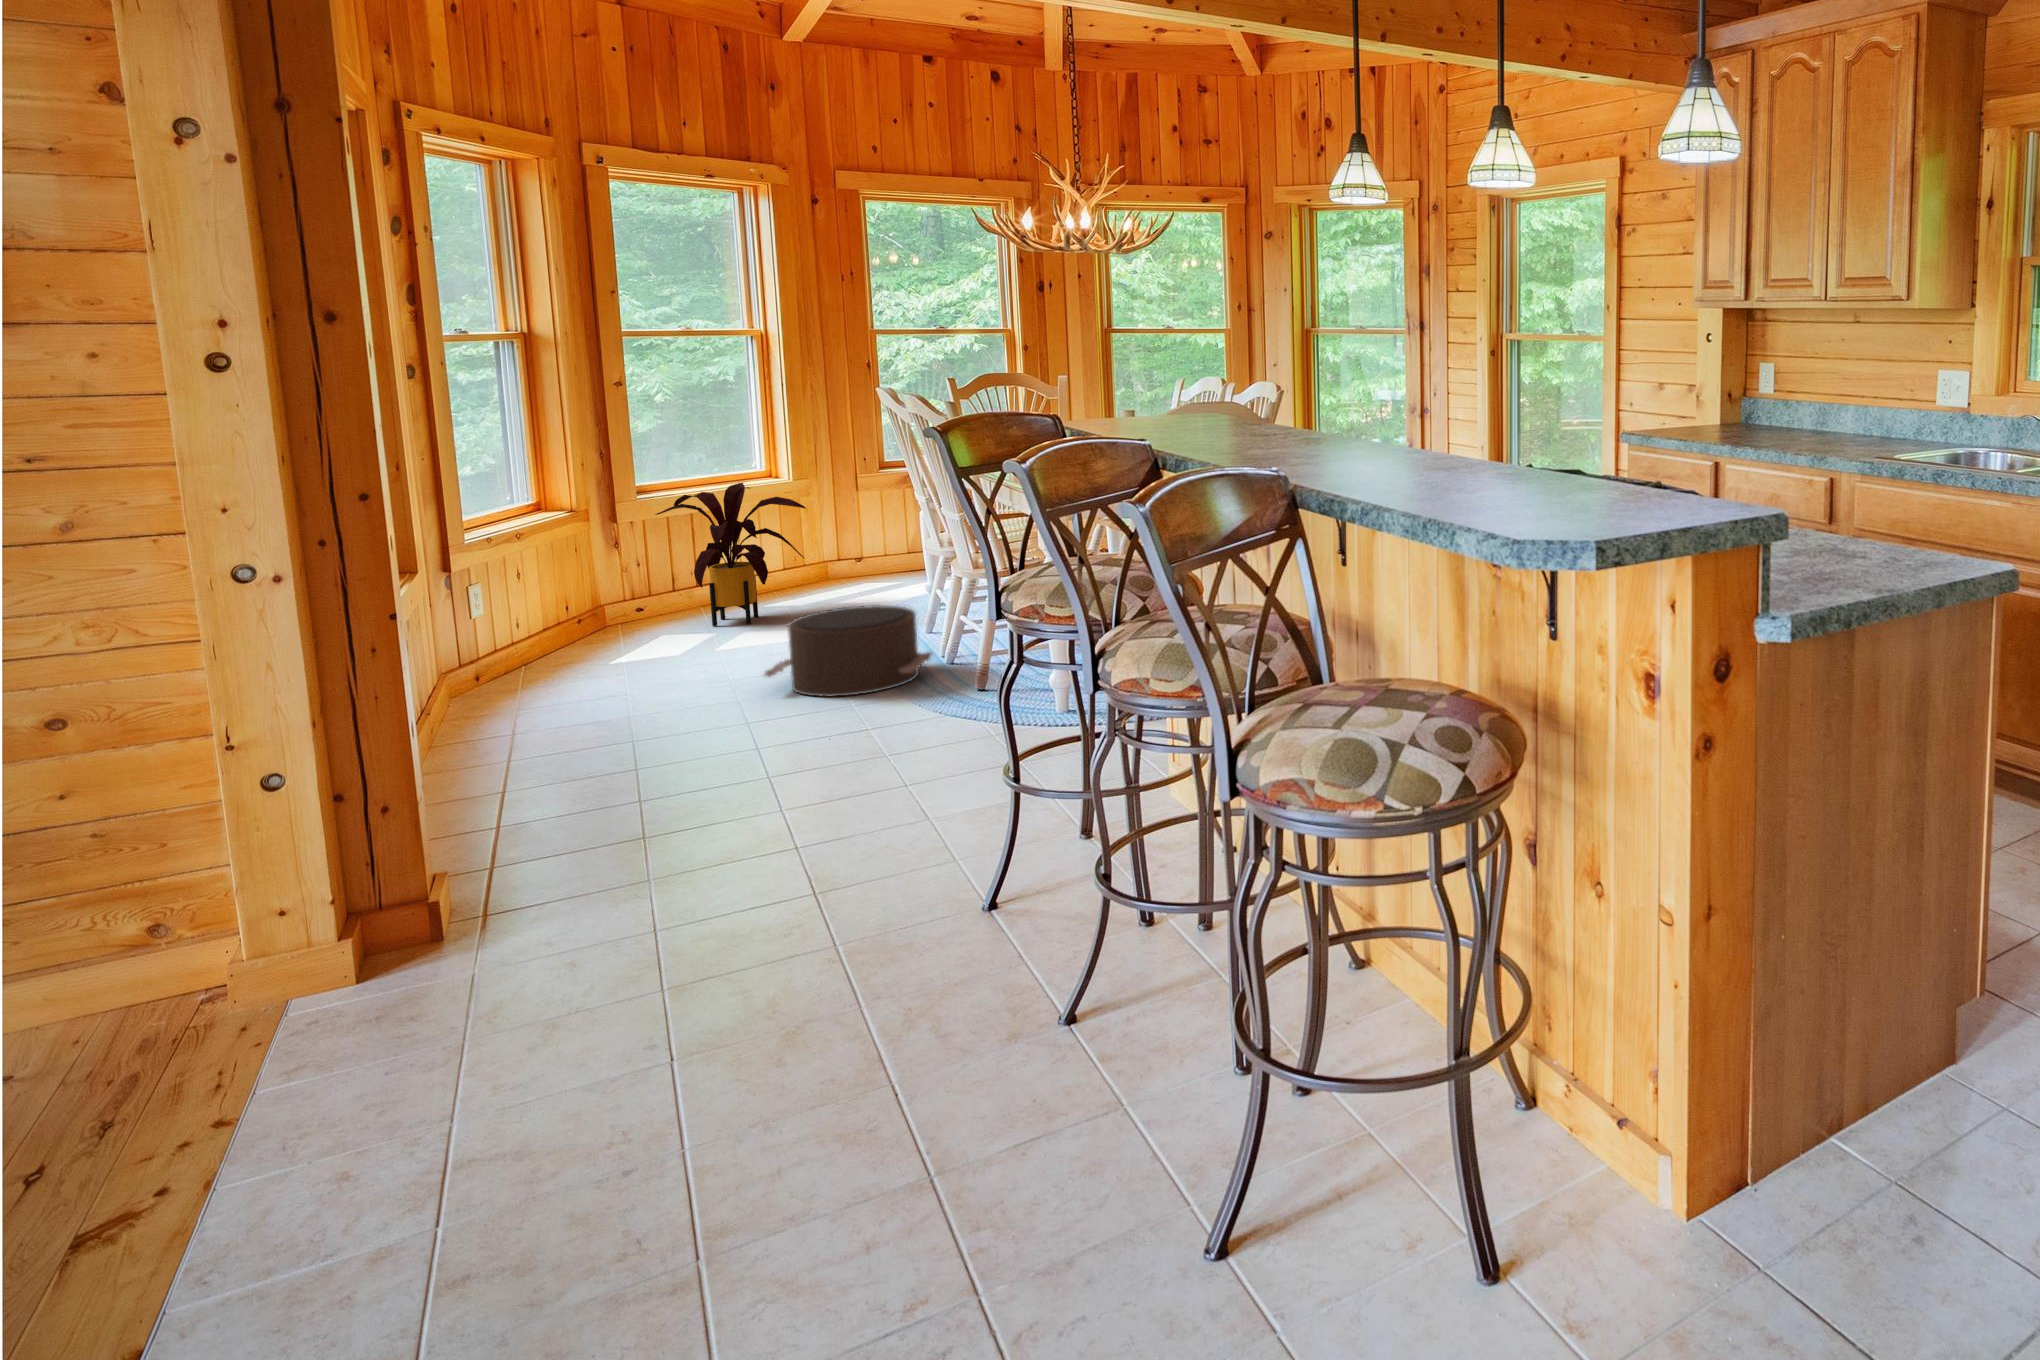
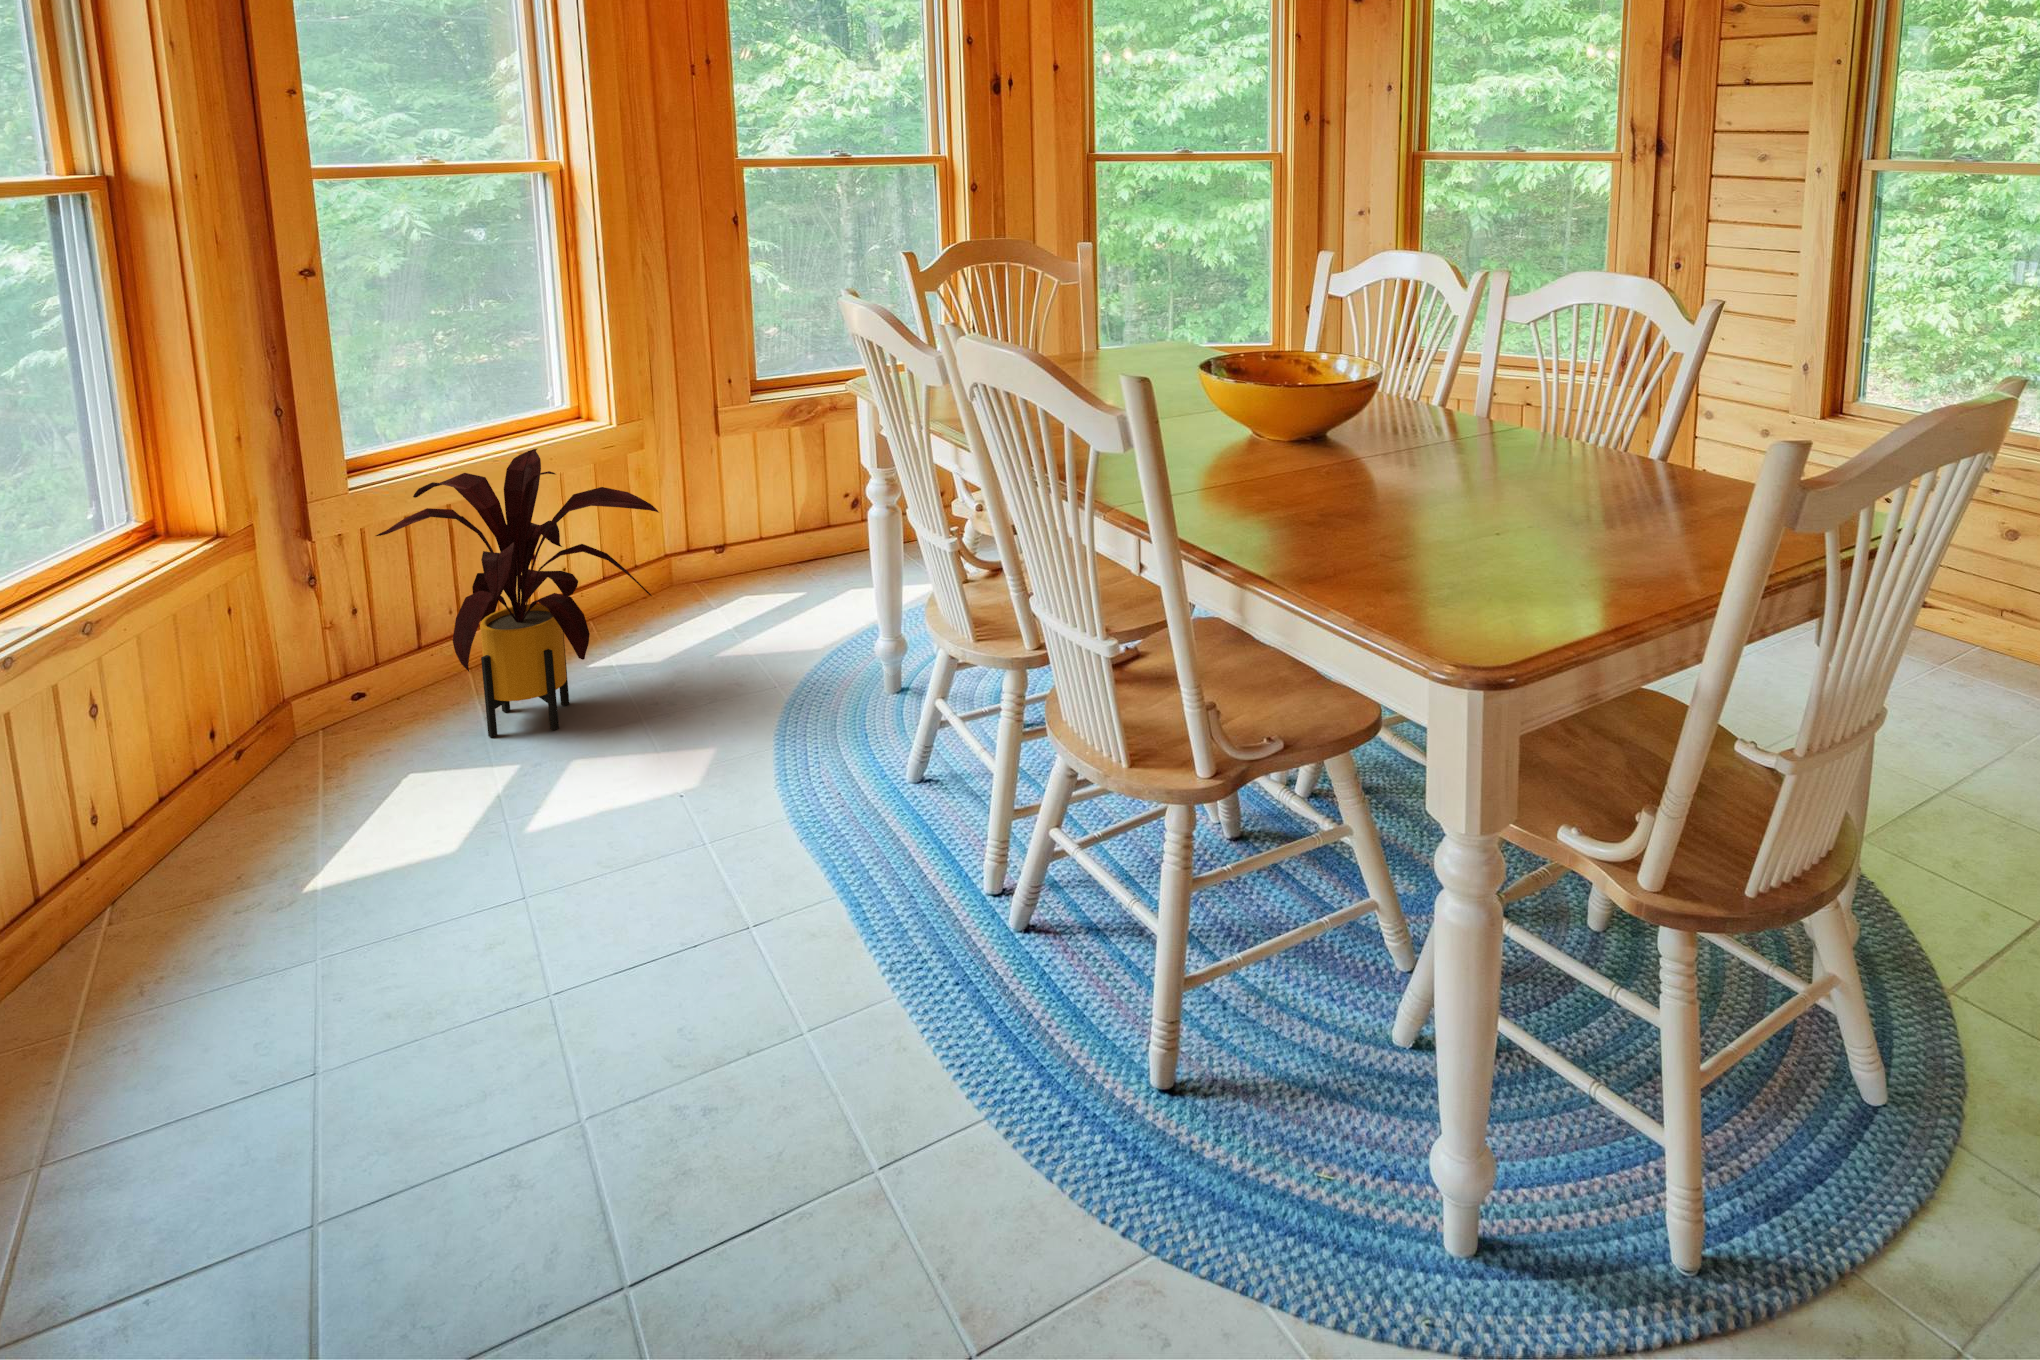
pouf: present [764,605,933,697] -> none [621,785,982,1083]

